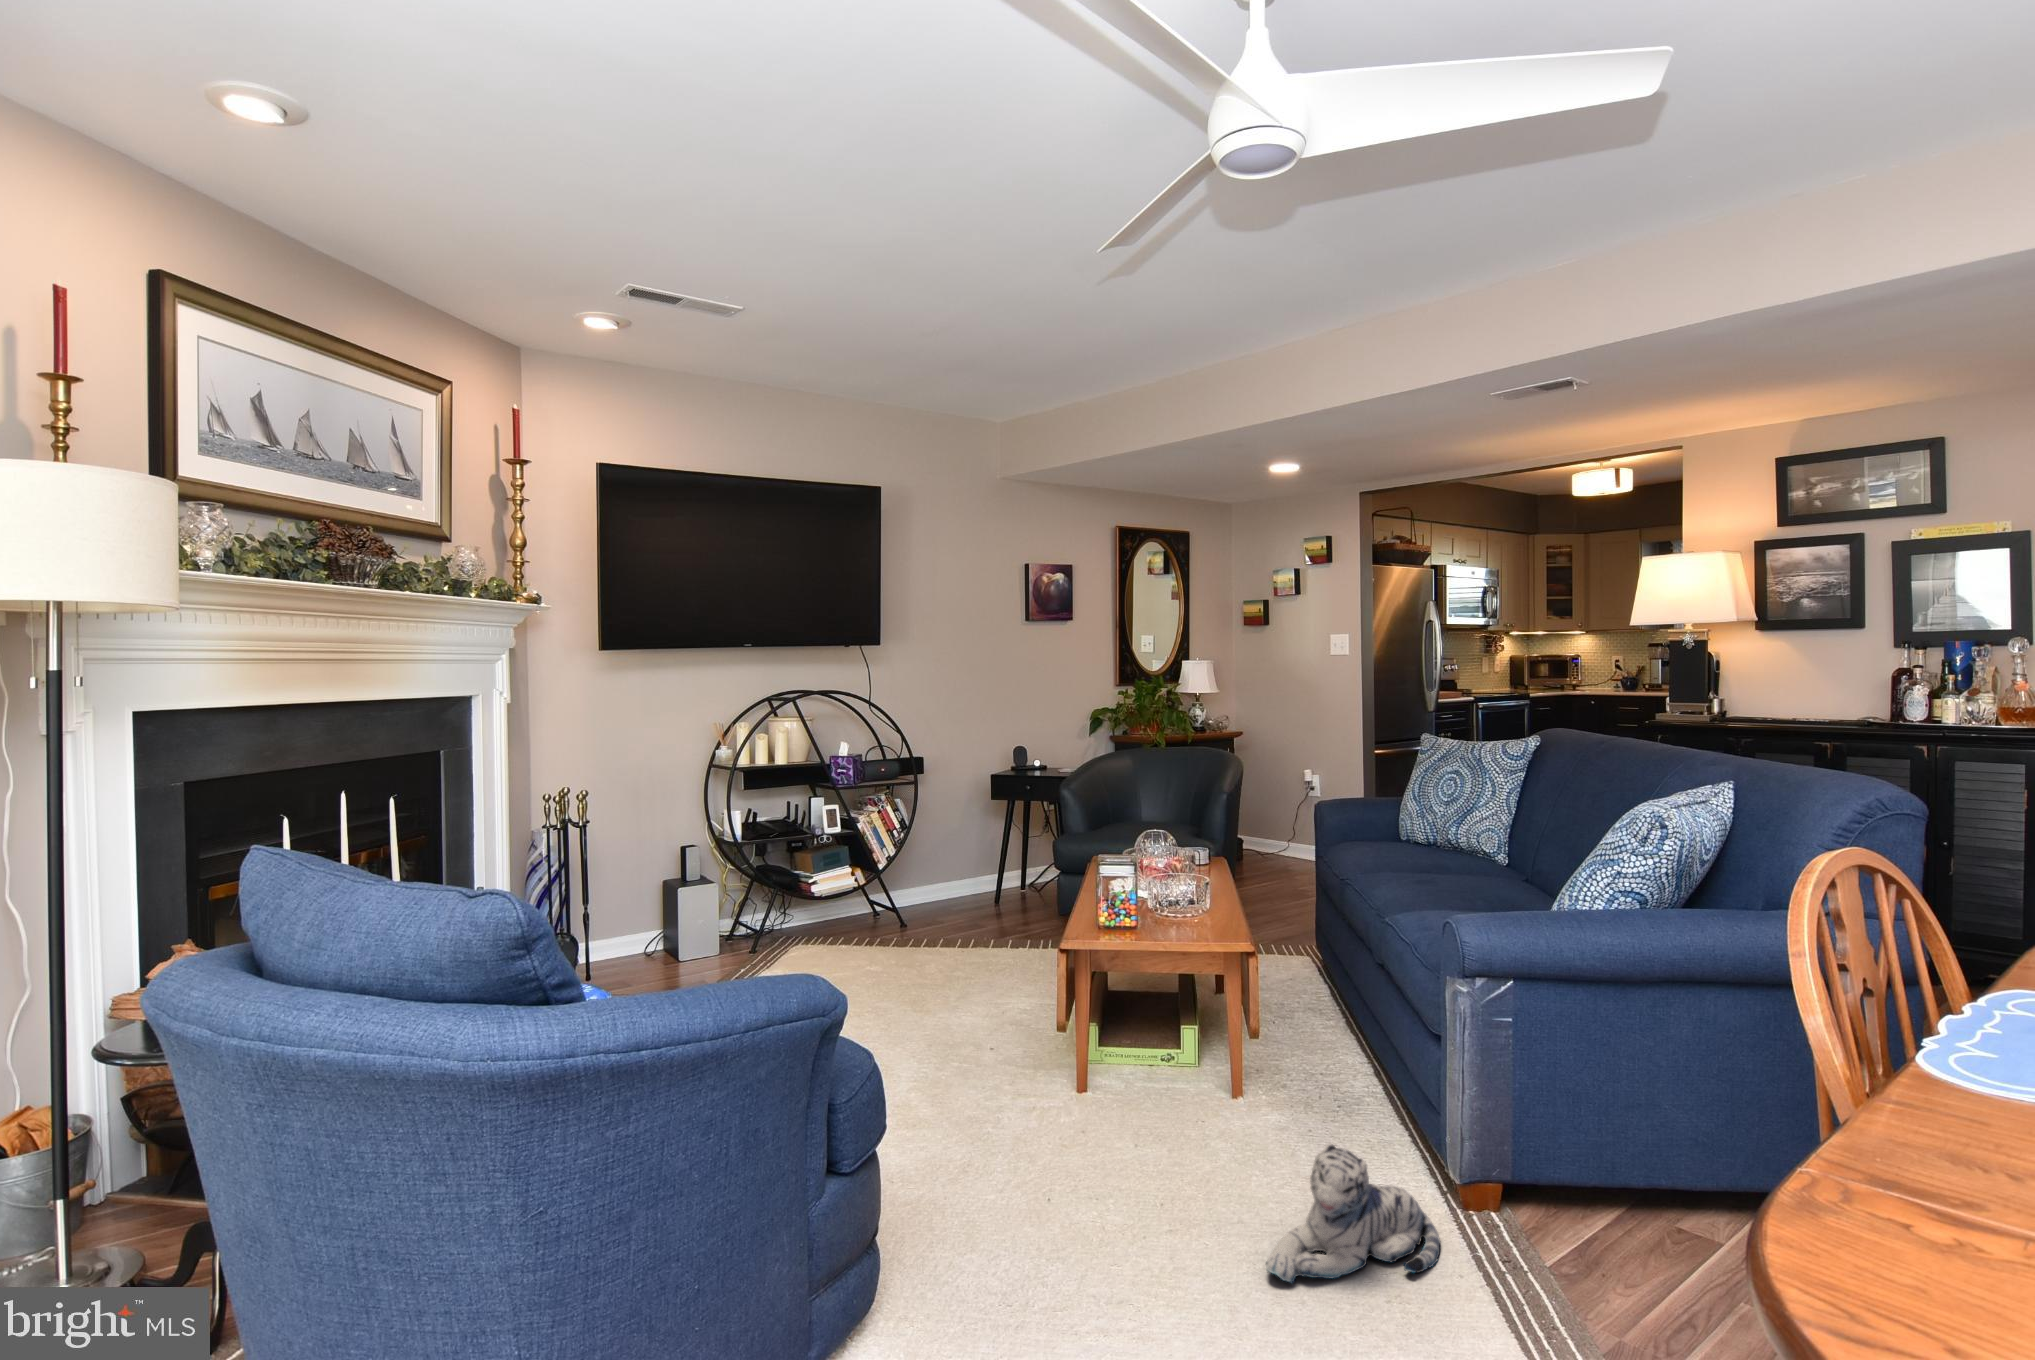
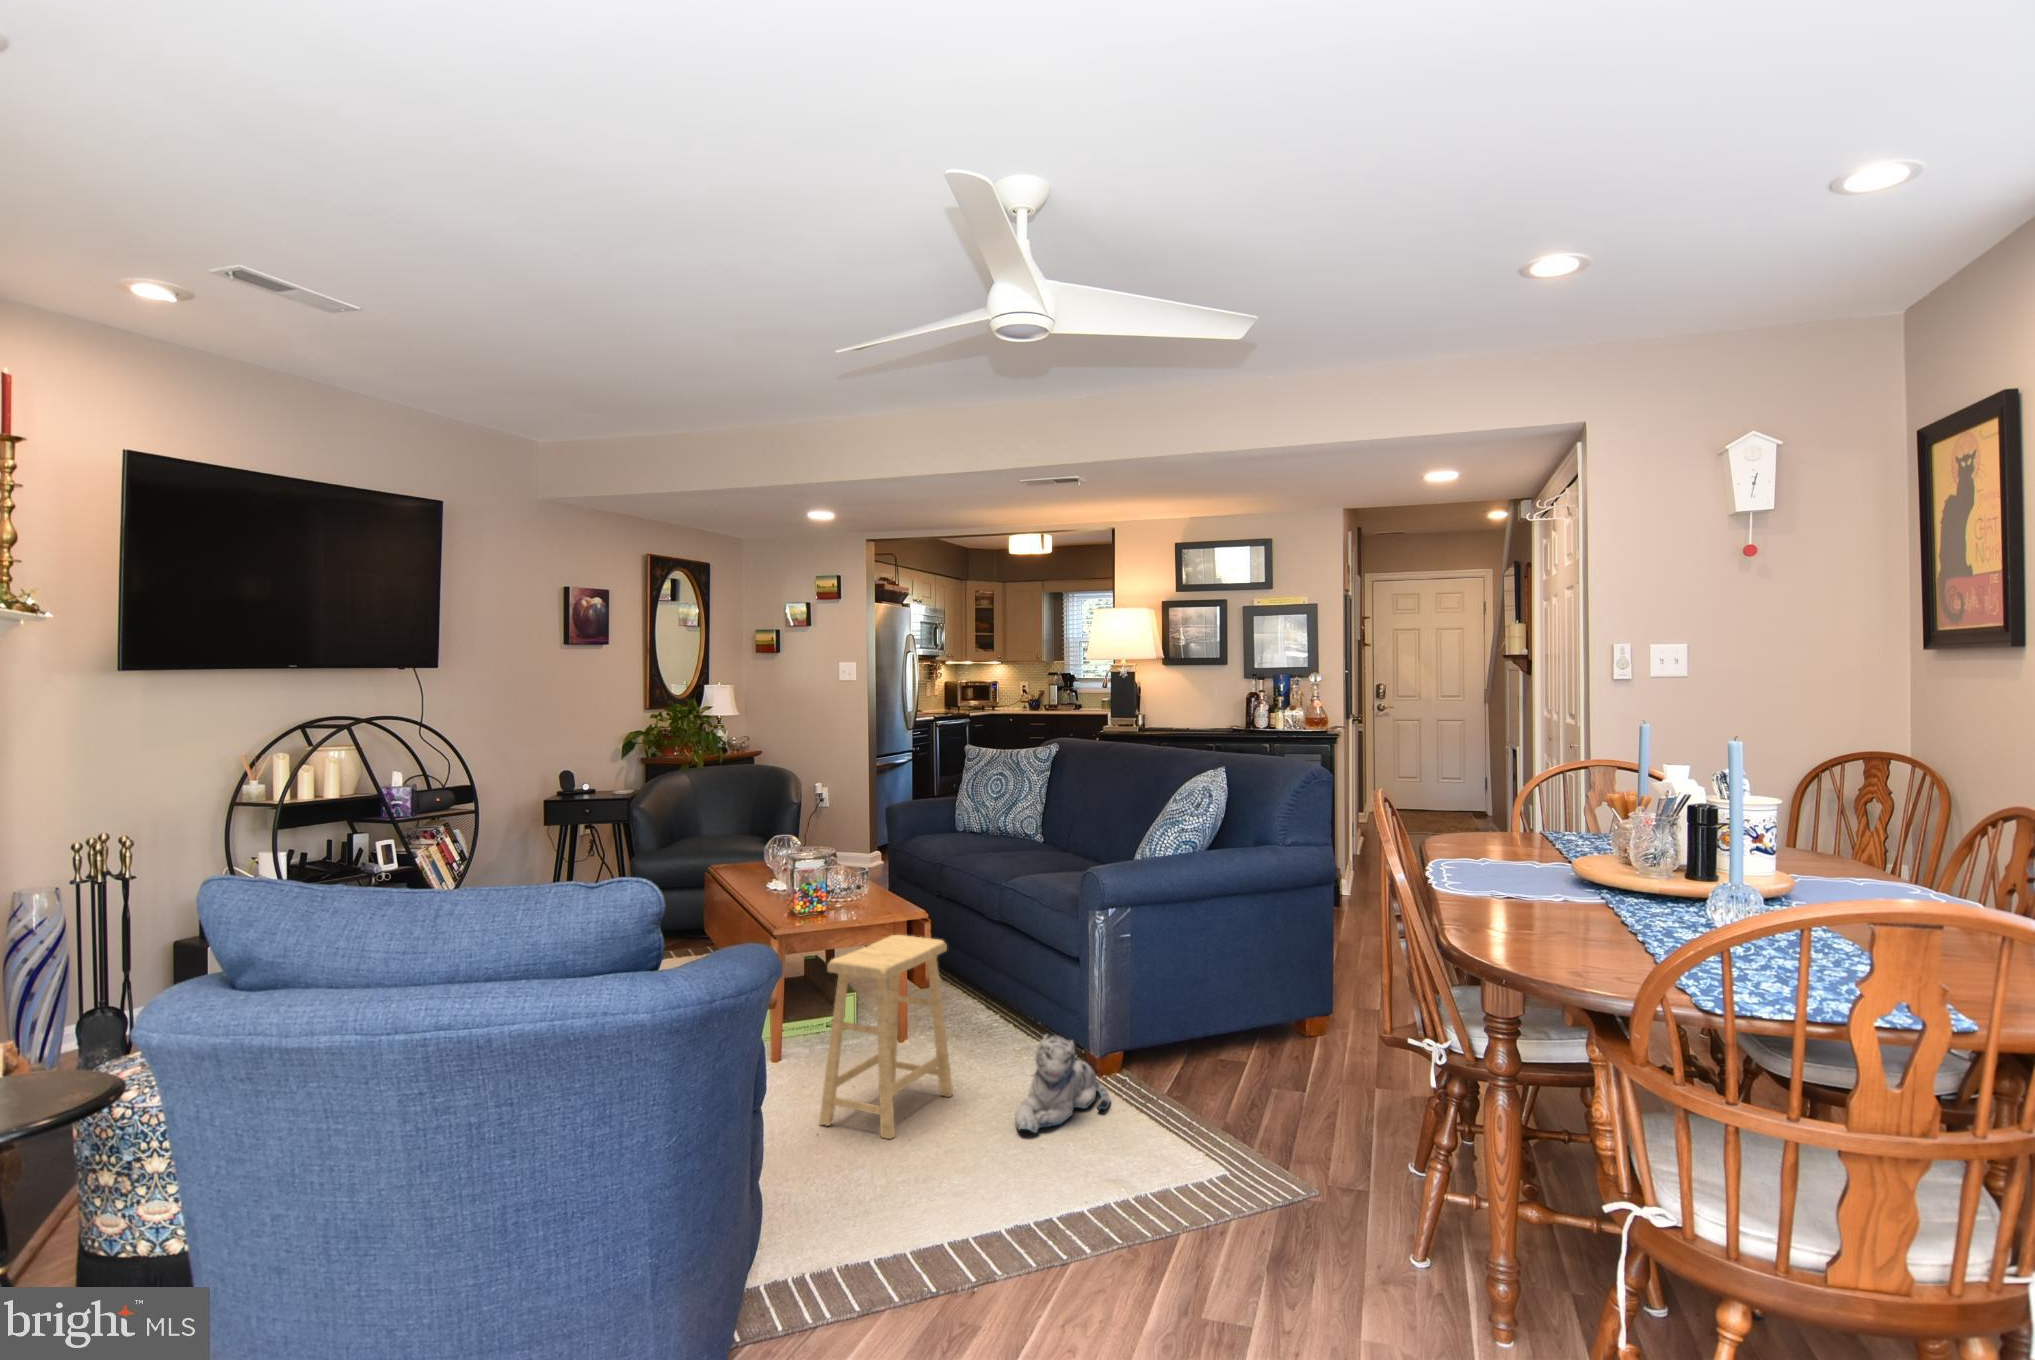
footstool: none [1045,971,1229,1235] -> present [819,935,953,1139]

